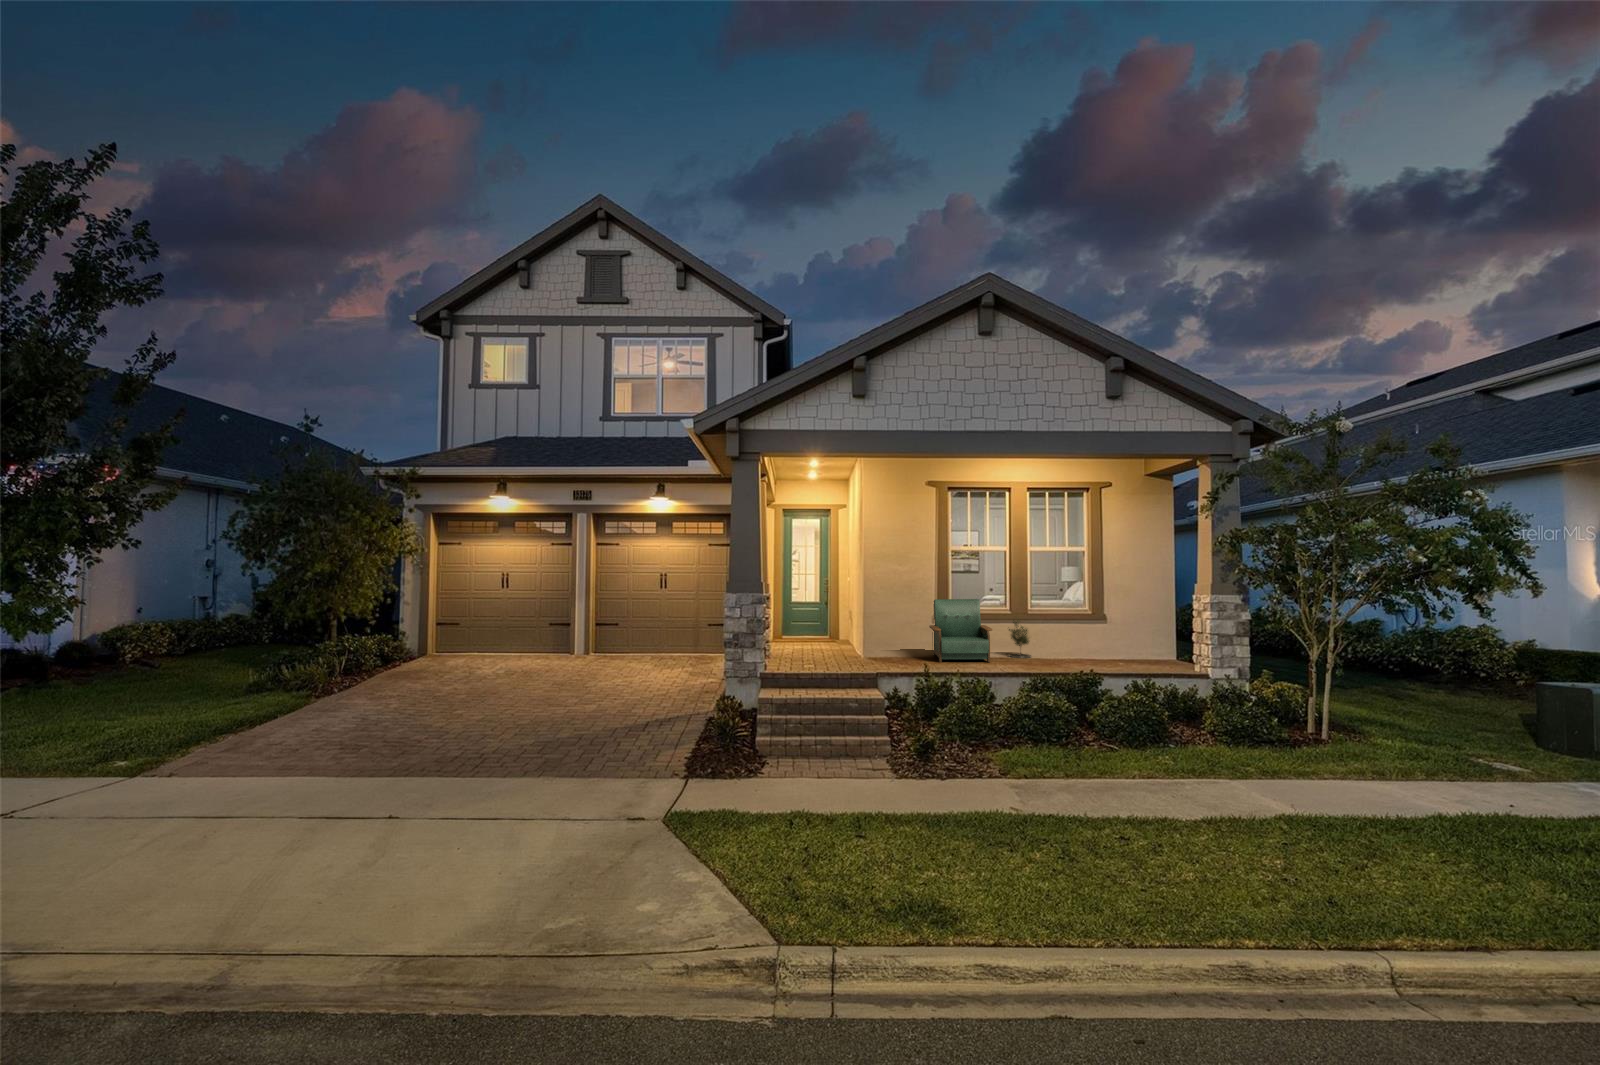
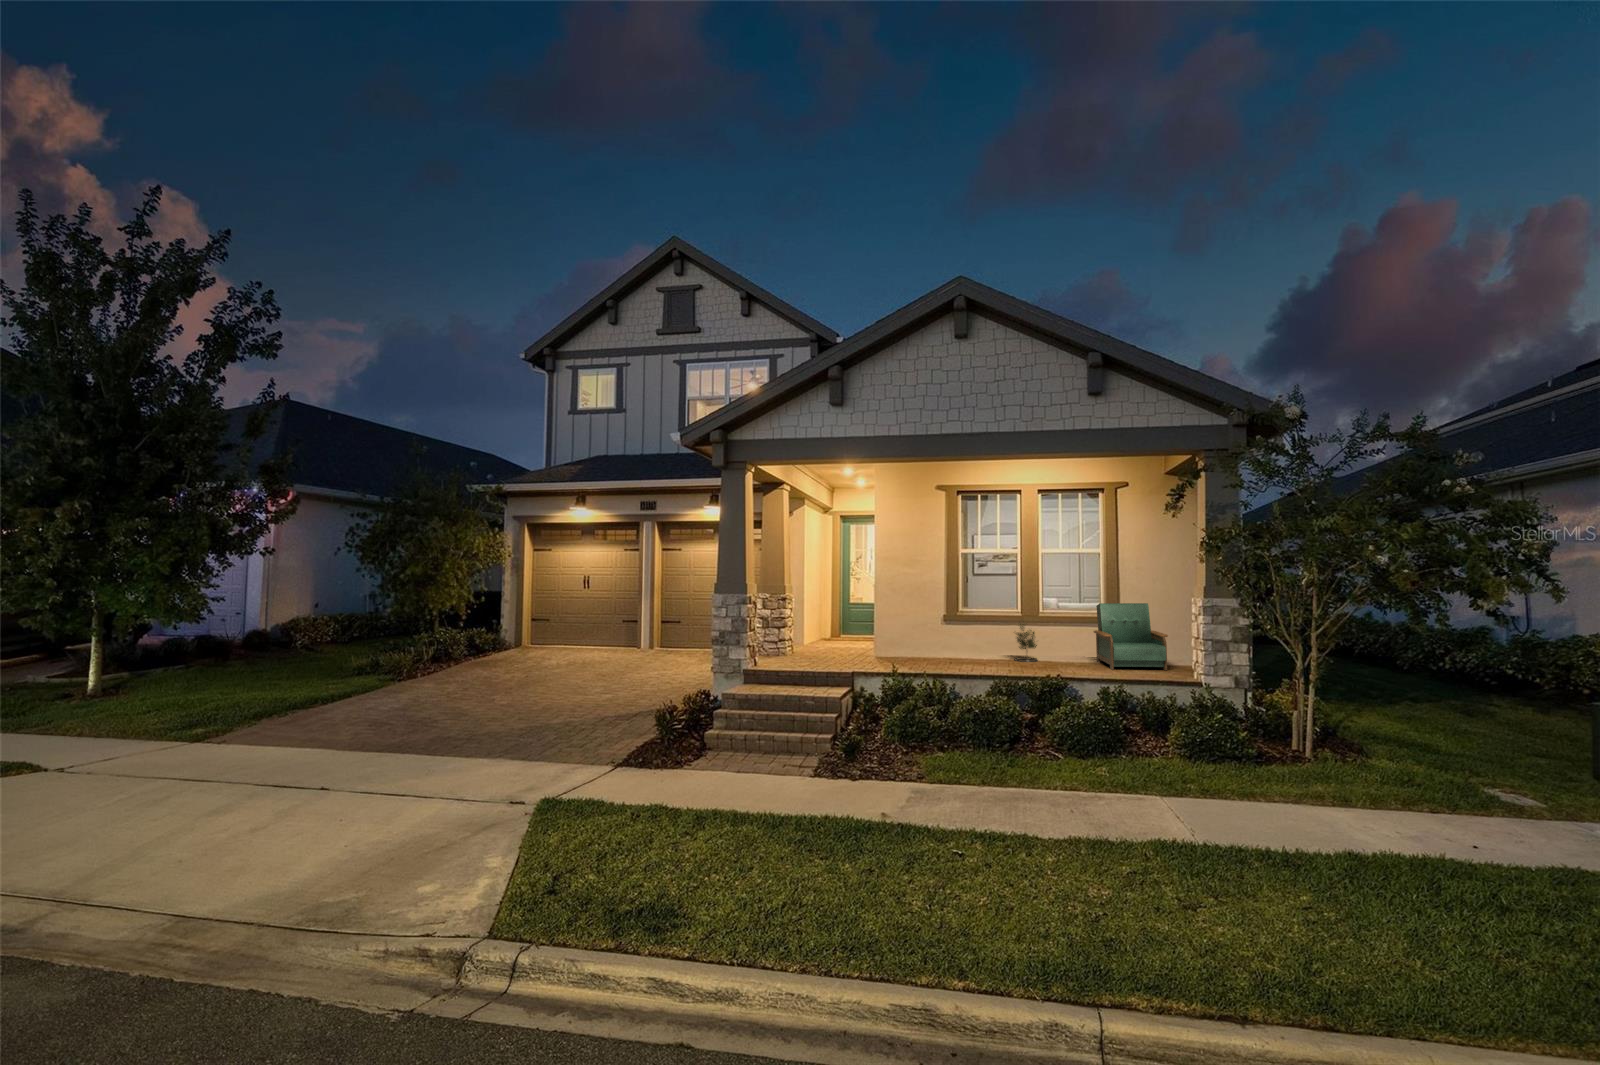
armchair: present [929,599,992,662] -> present [1094,603,1168,670]

